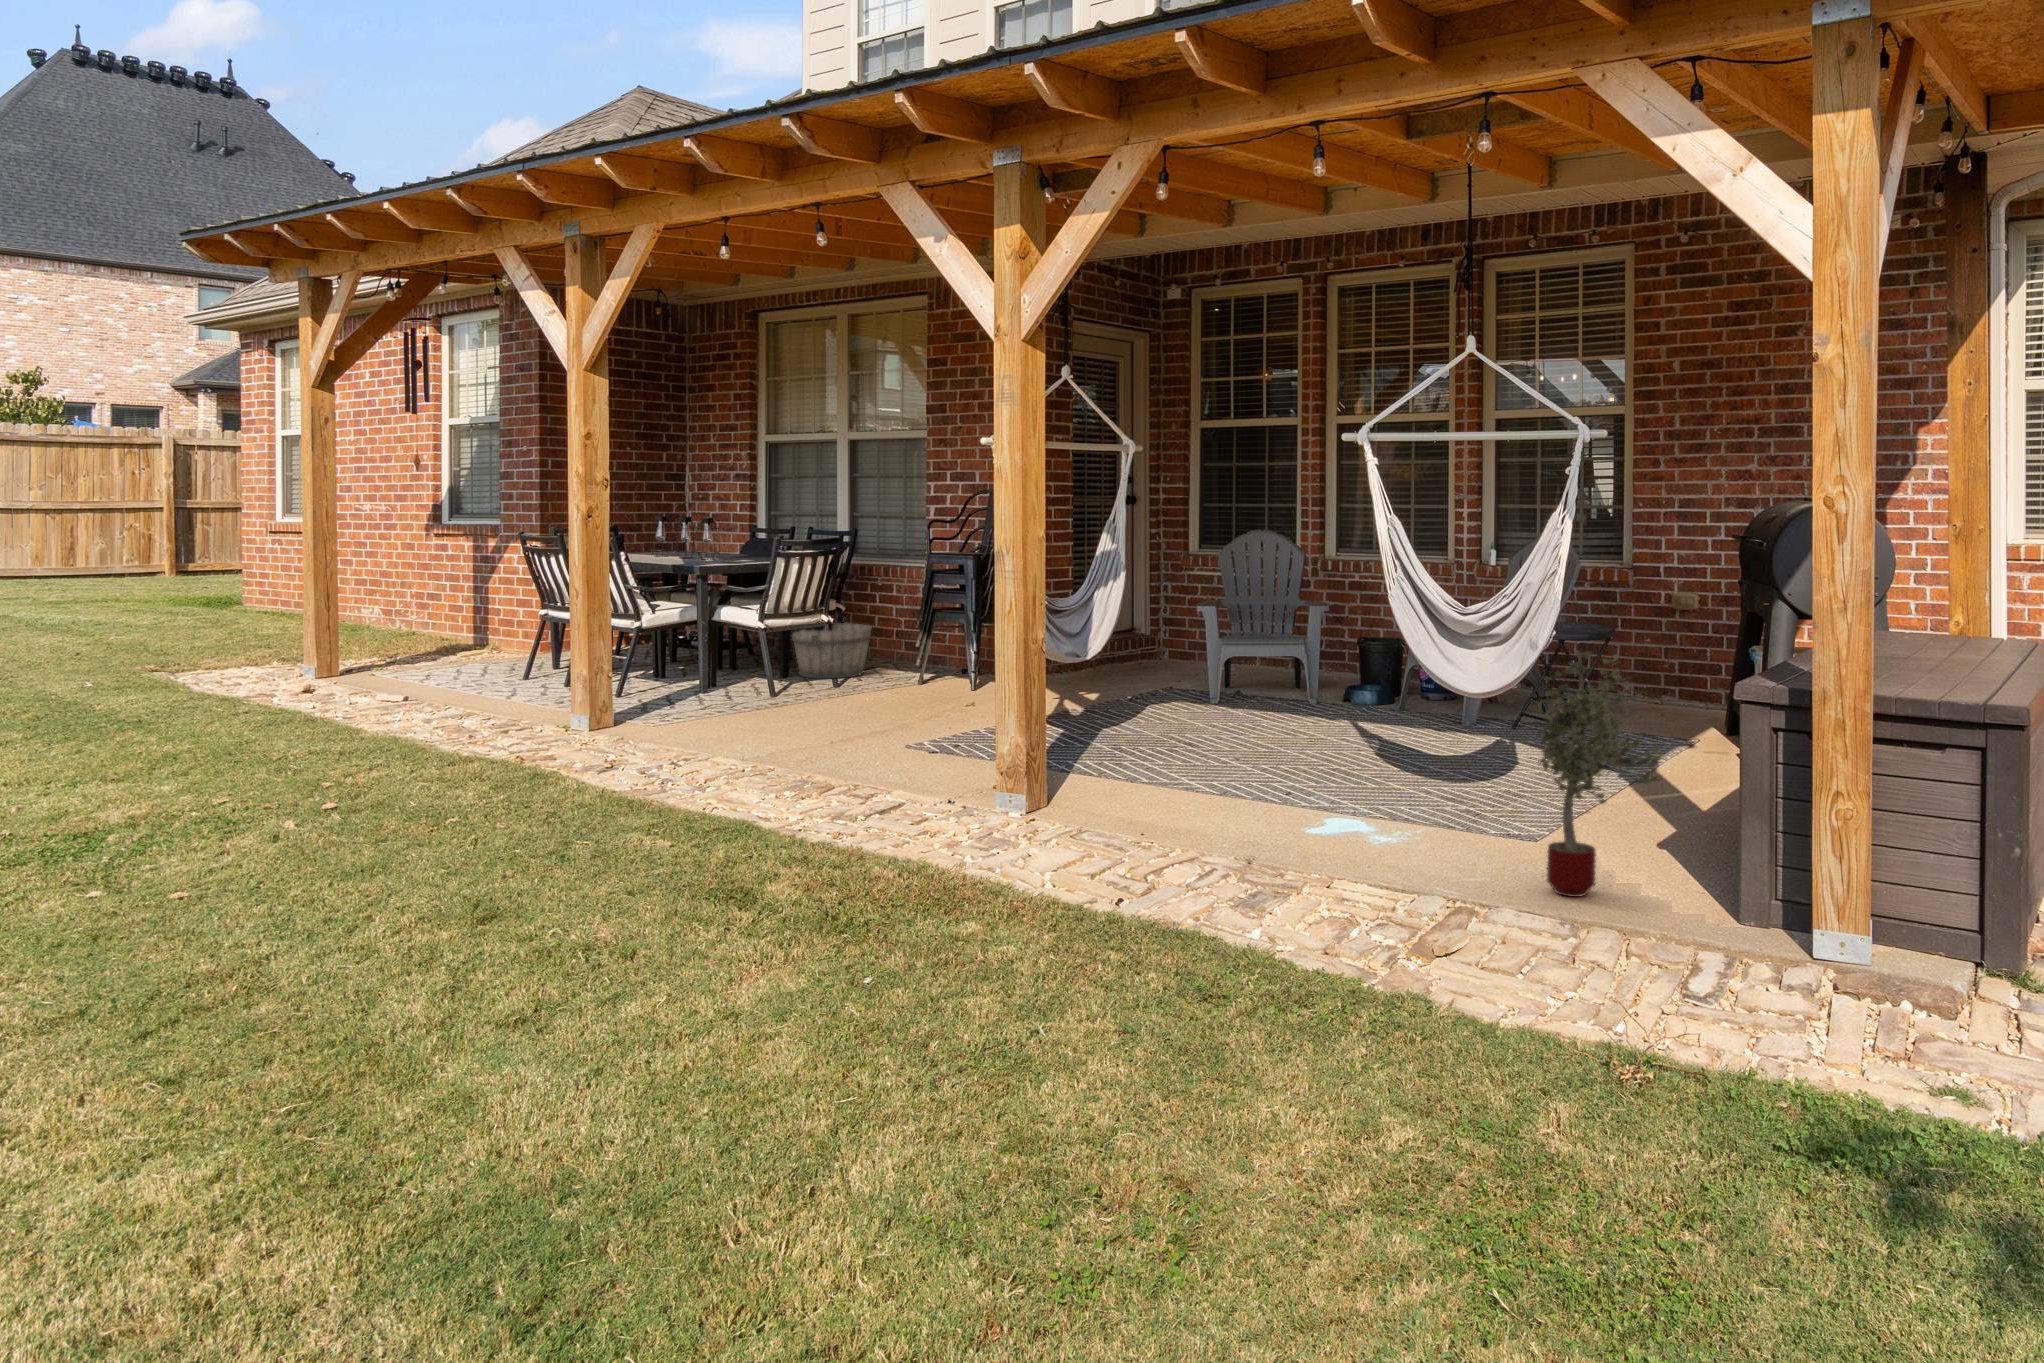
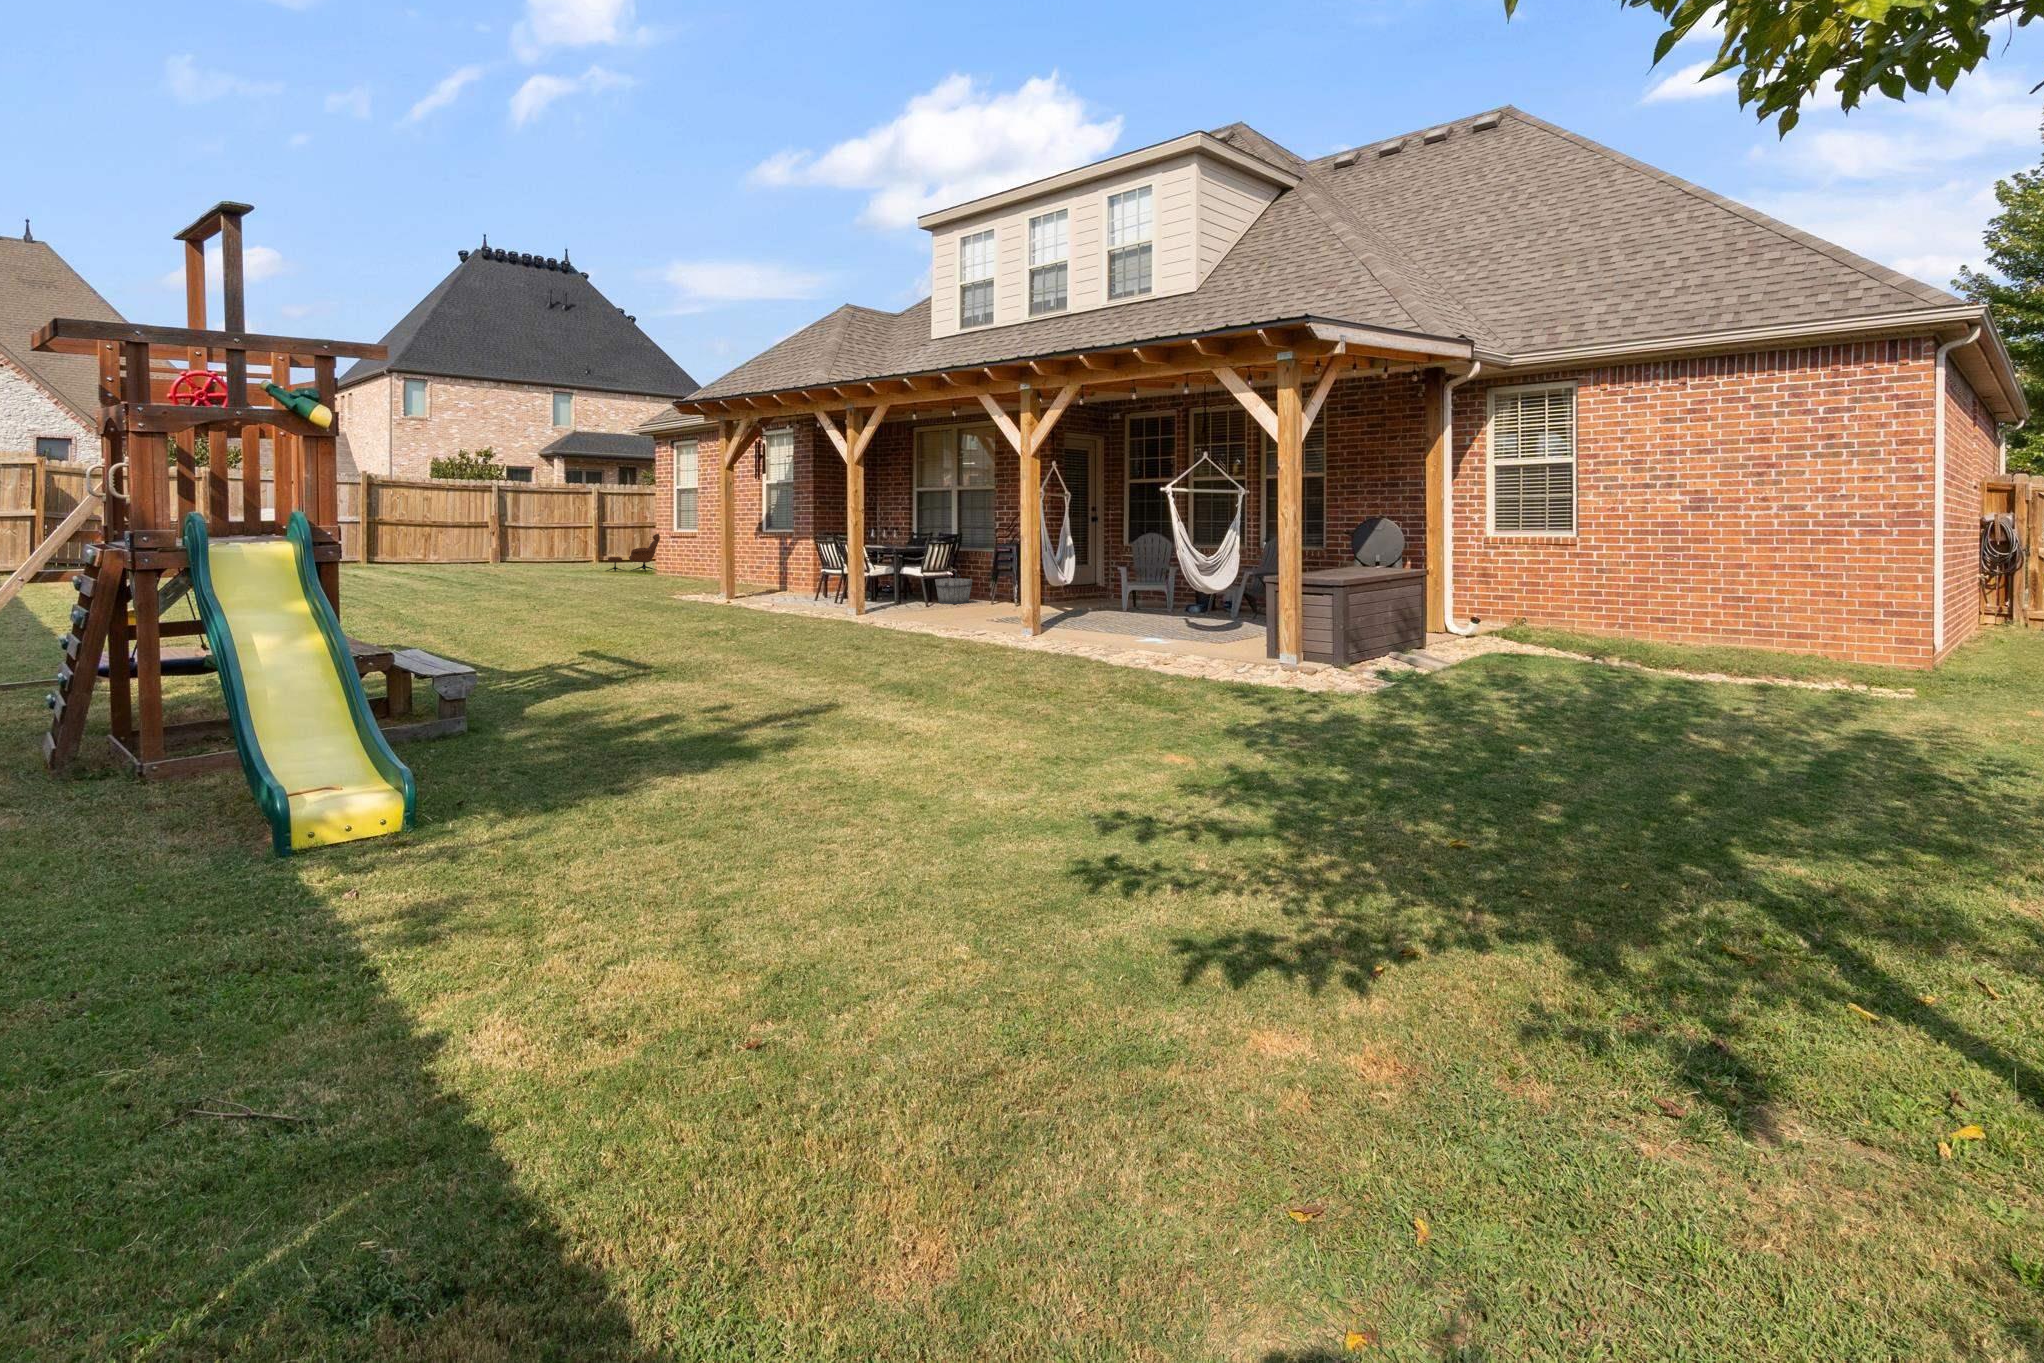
lounge chair: none [134,525,256,601] -> present [607,534,660,571]
potted tree: present [1537,652,1666,897] -> none [1222,572,1274,666]

